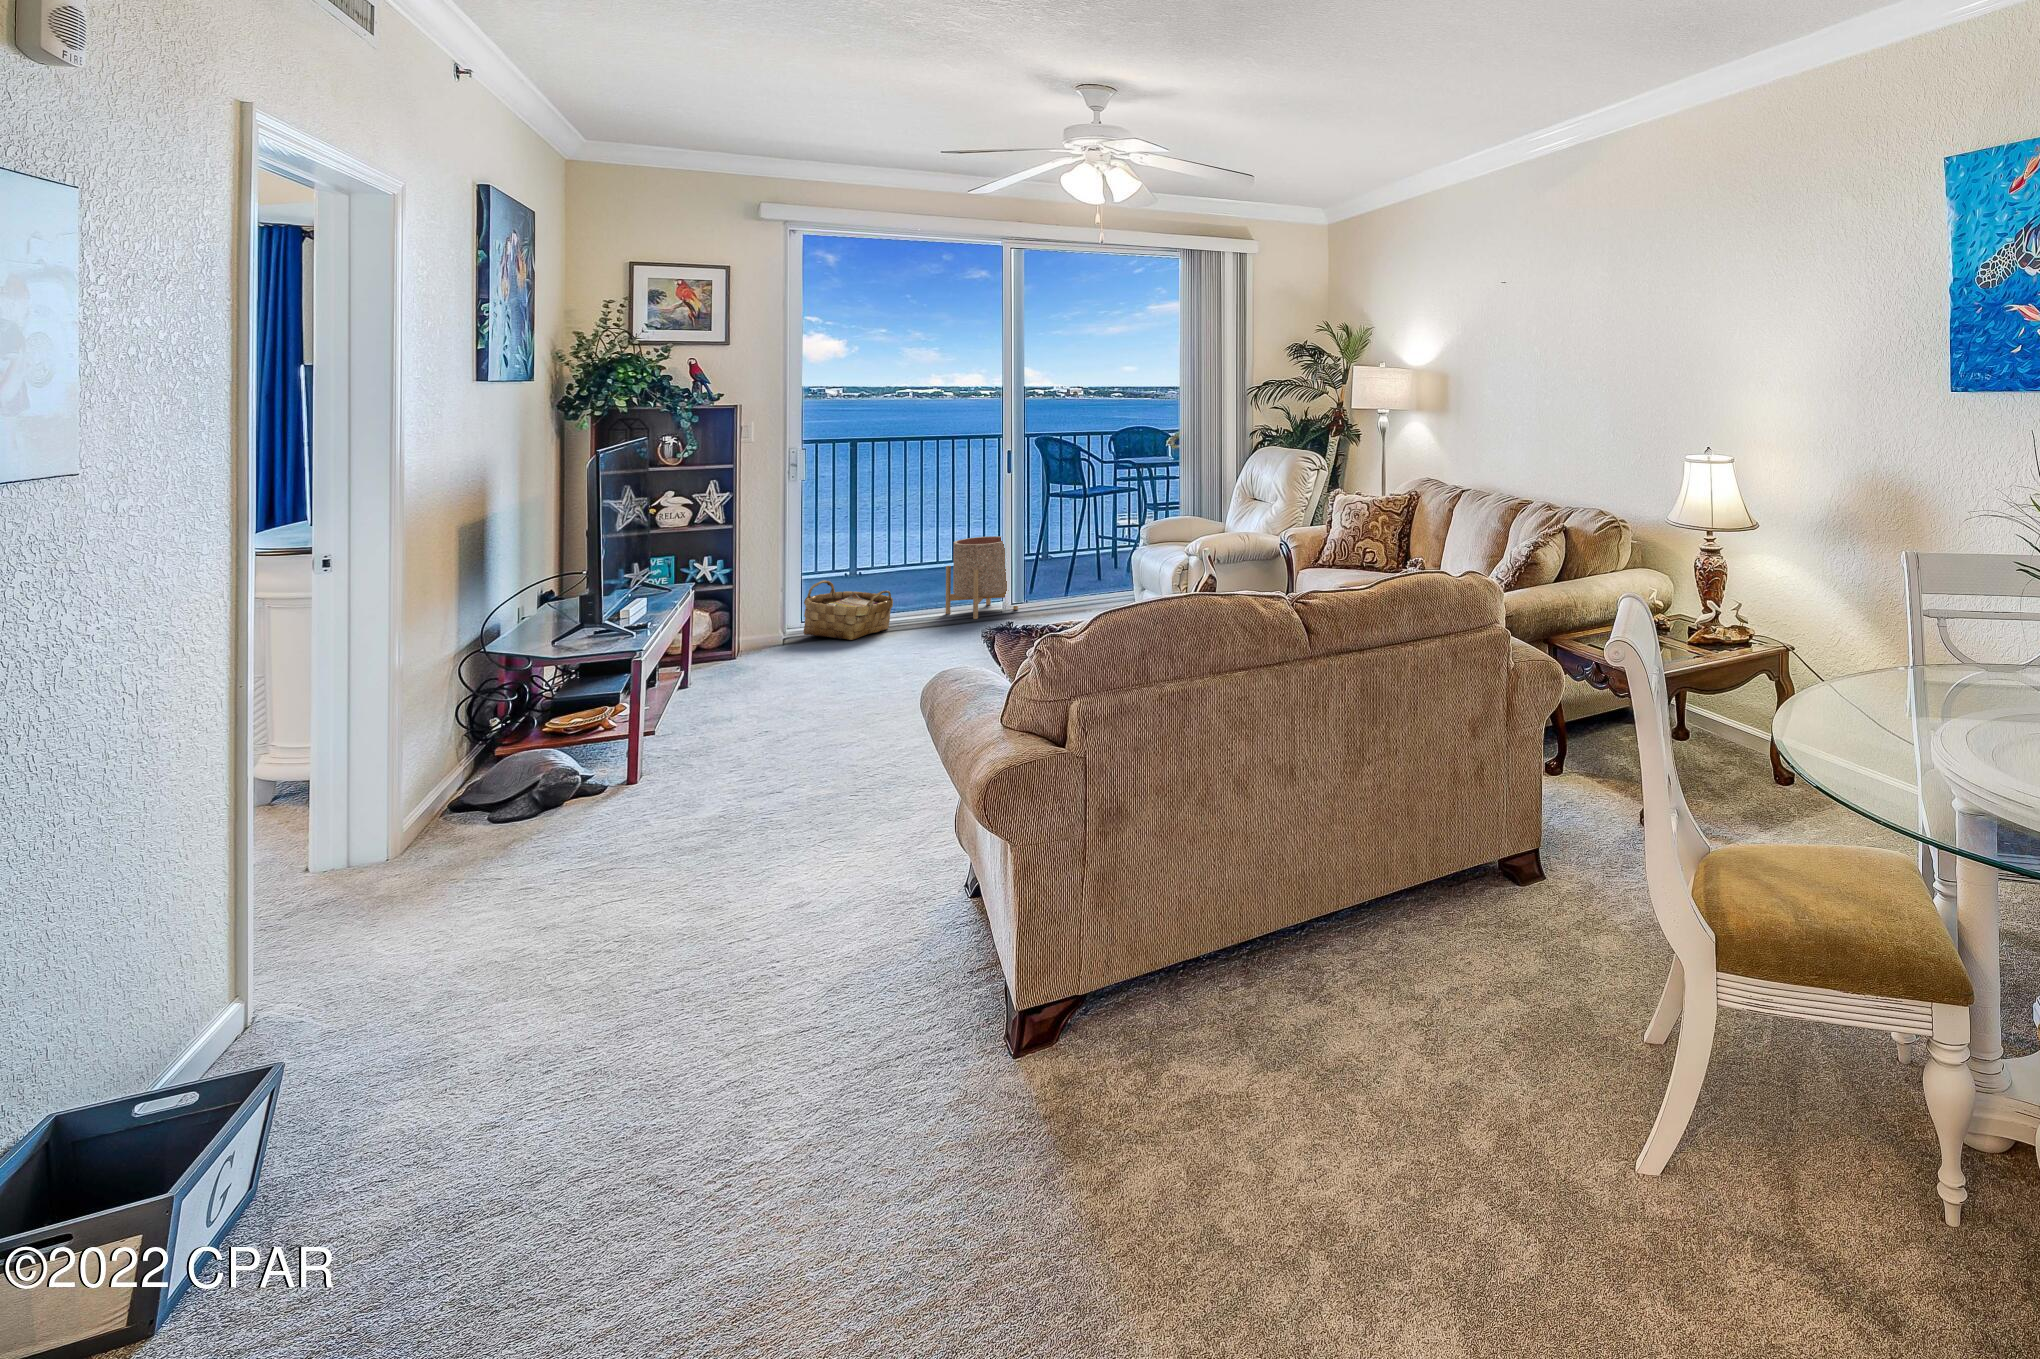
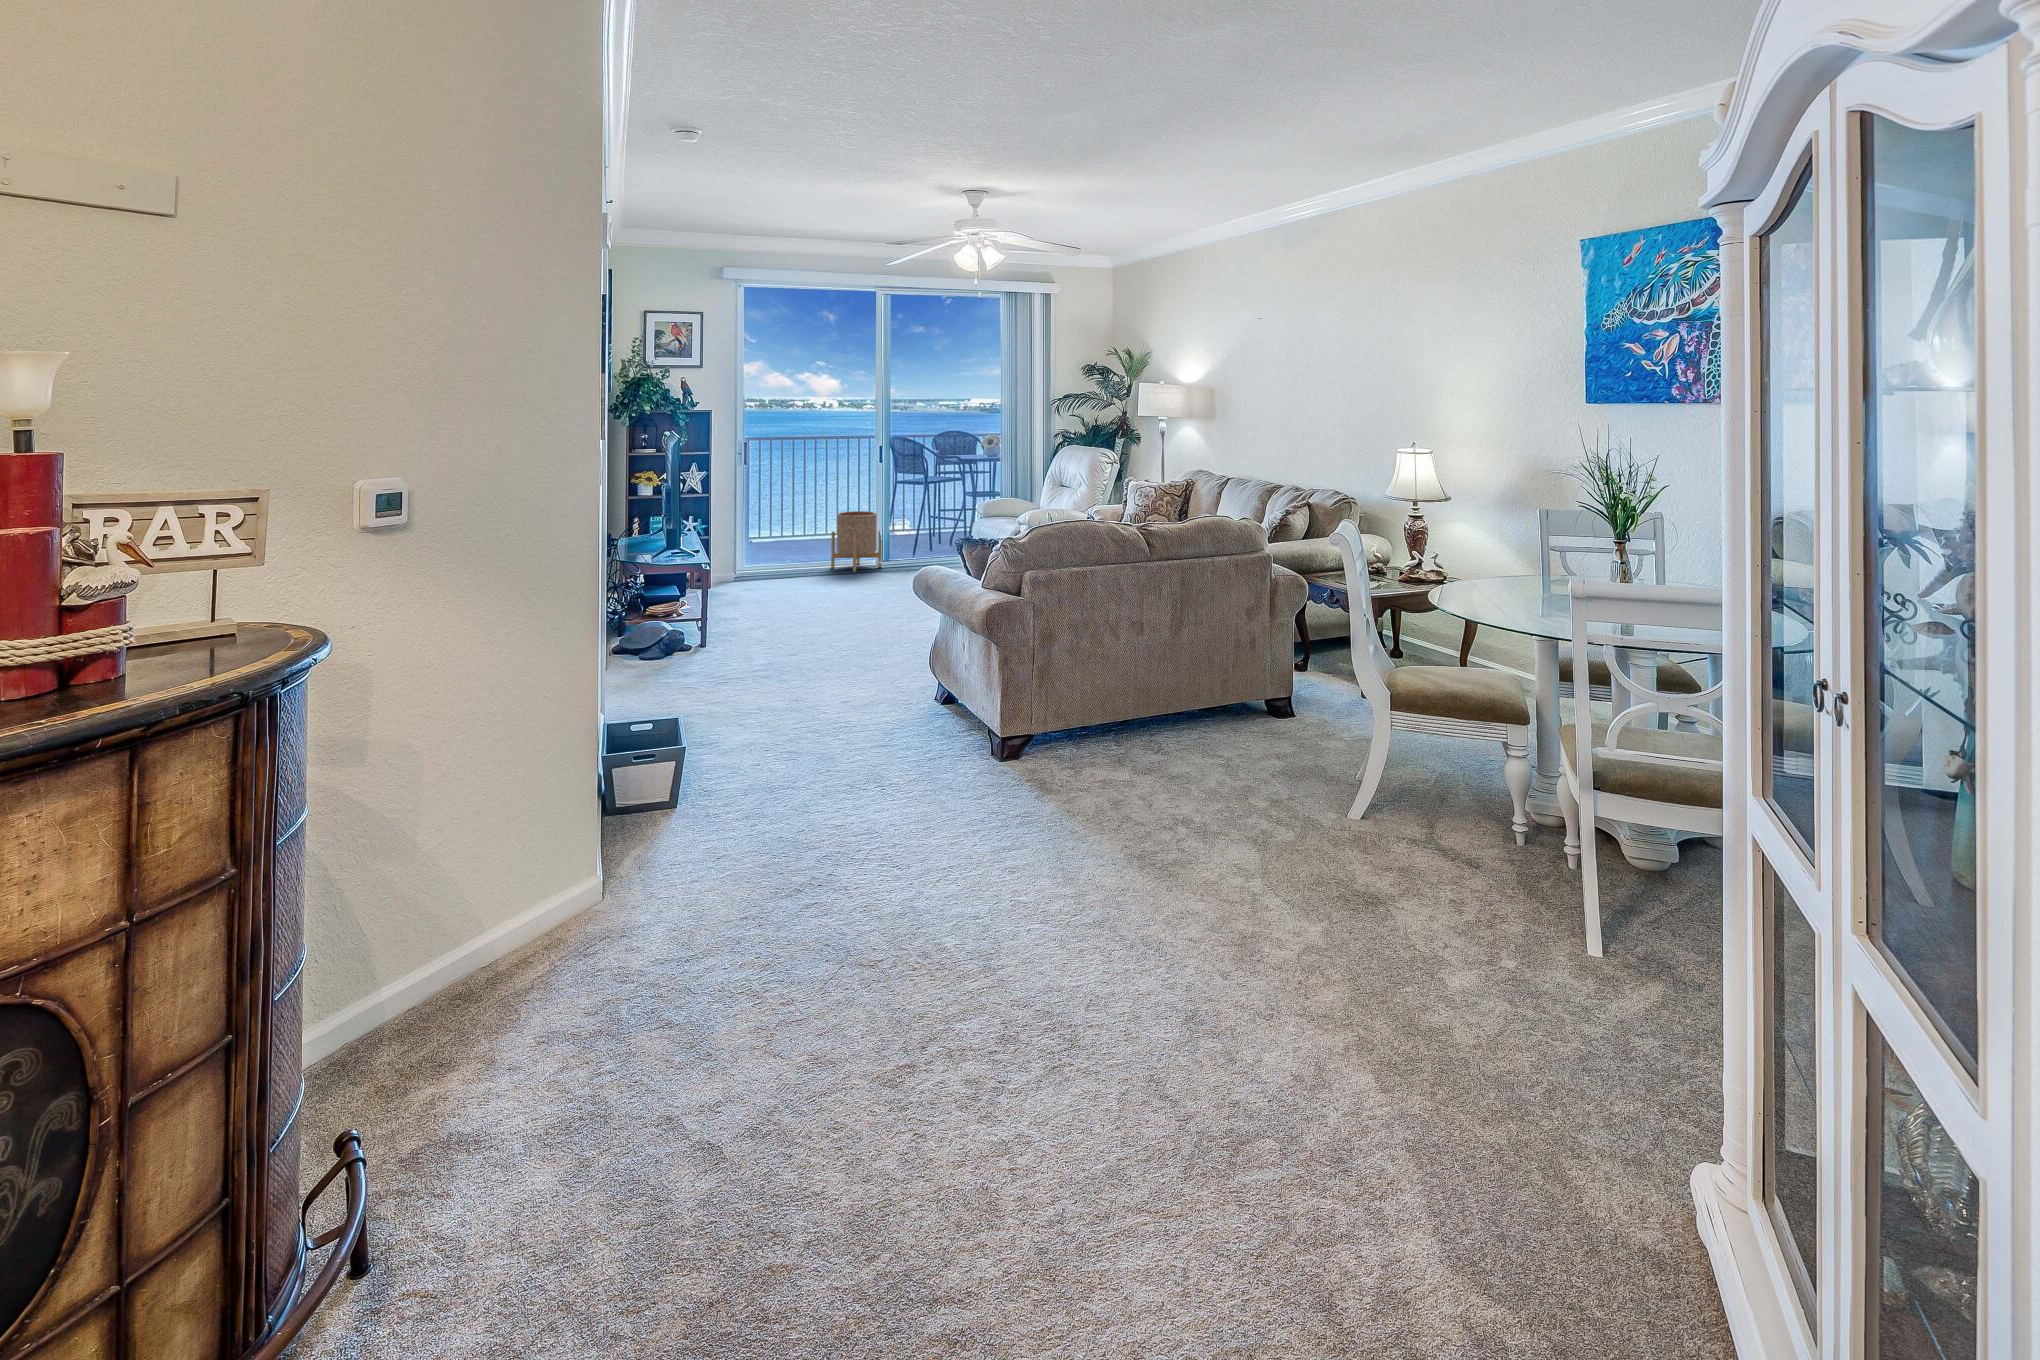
woven basket: present [803,580,893,640] -> none [744,538,801,581]

